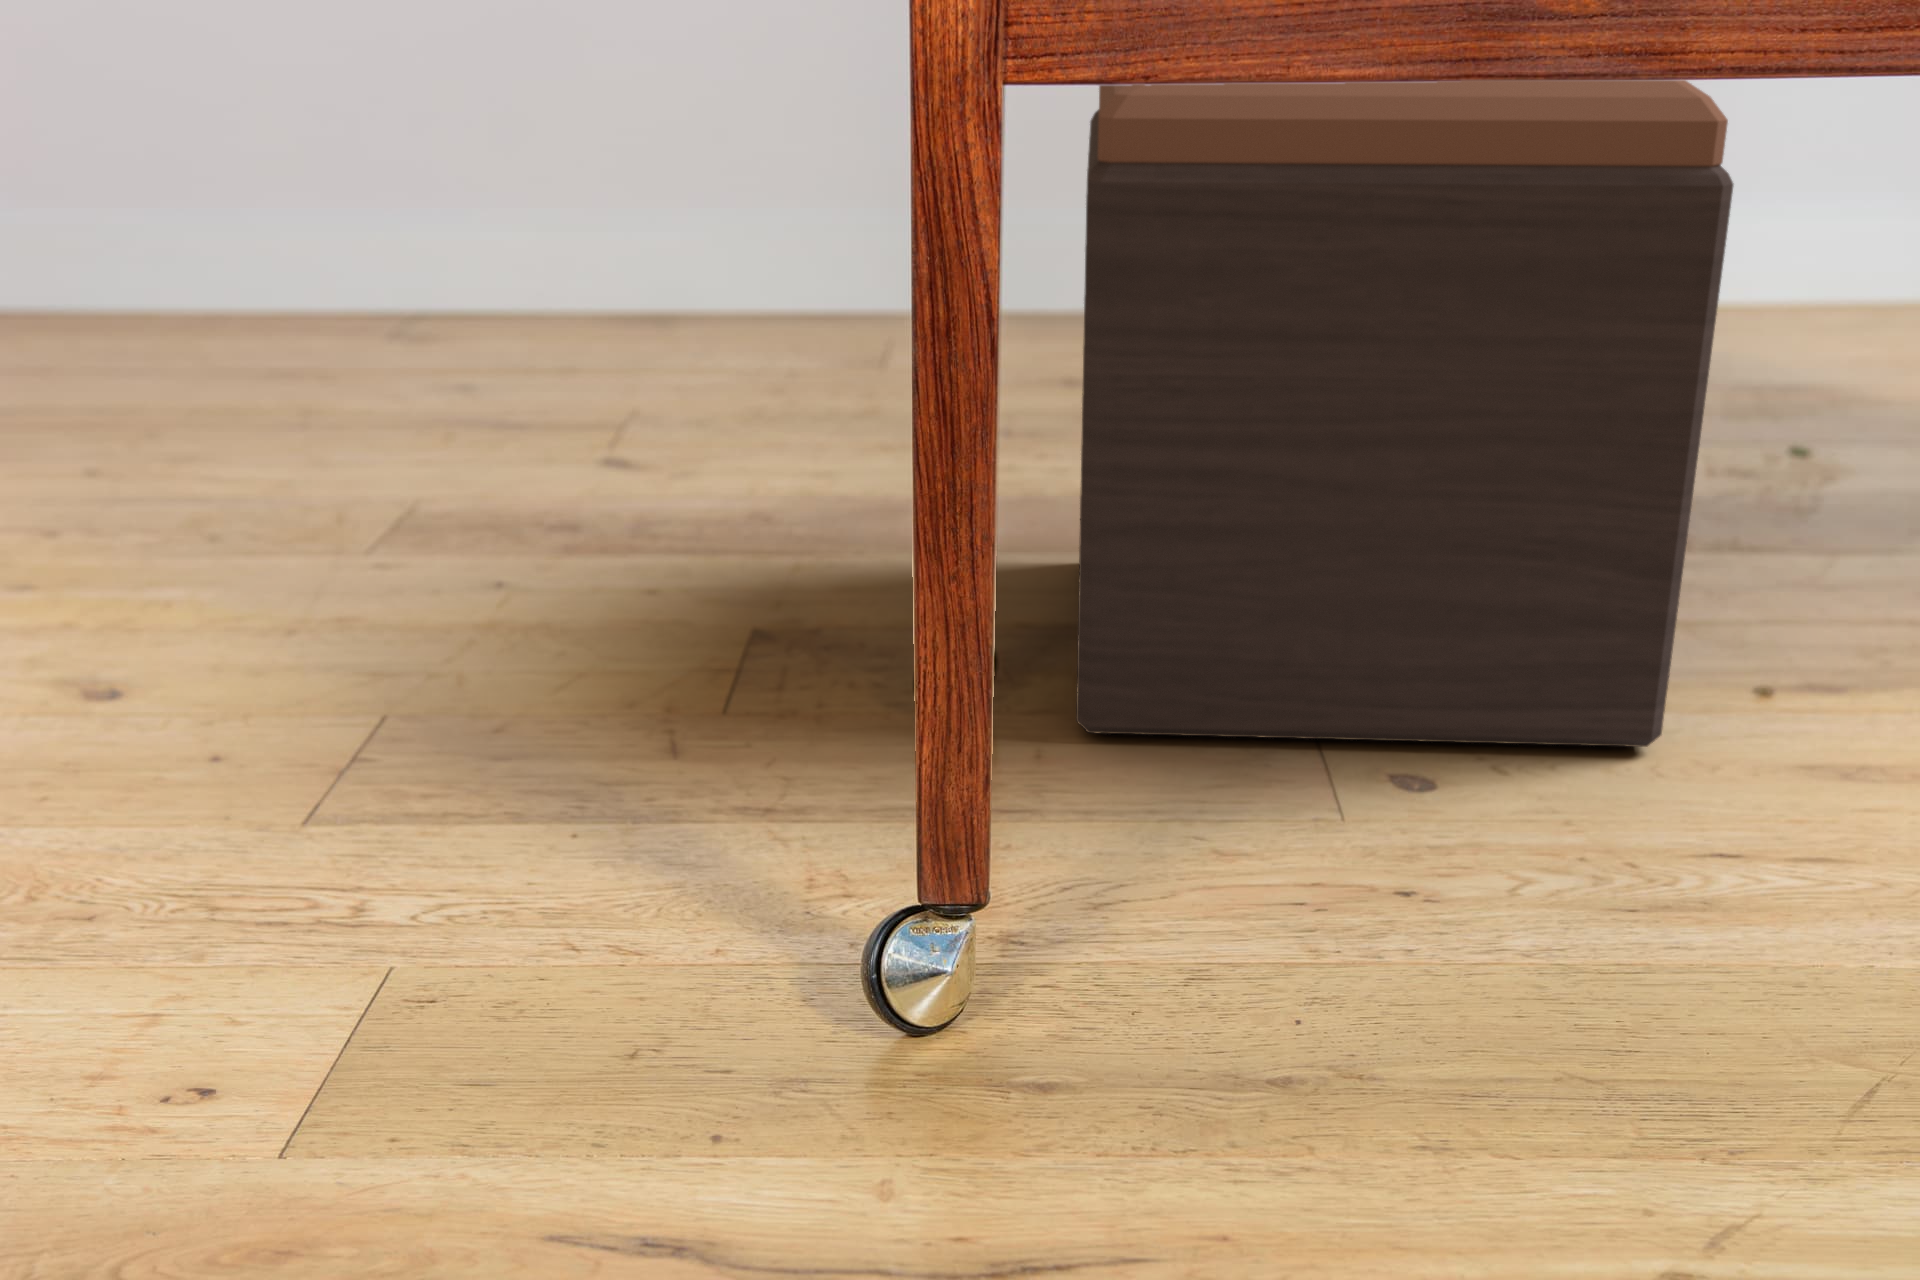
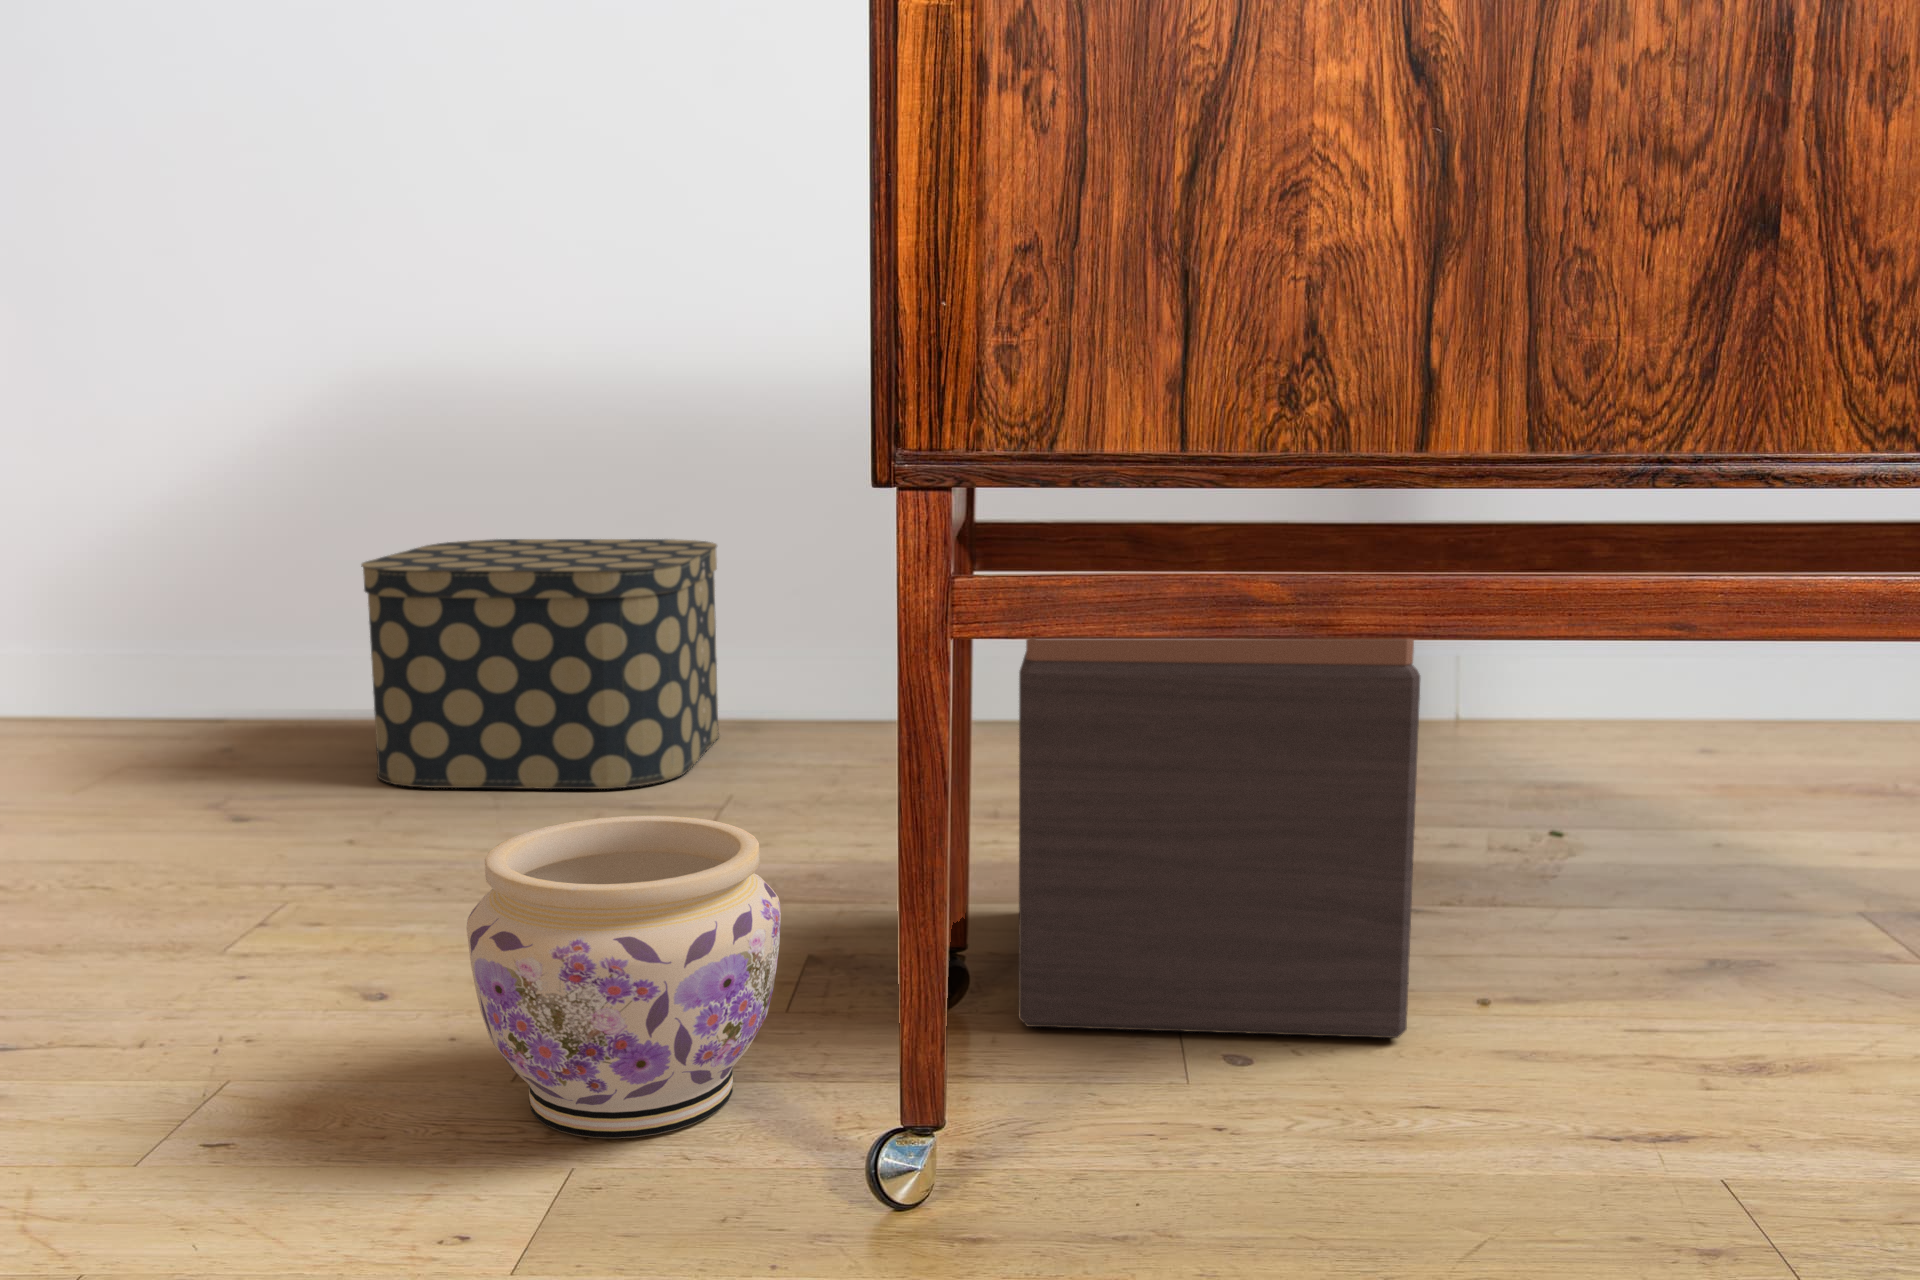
storage box: none [84,44,618,395] -> present [361,539,719,789]
planter: none [205,415,713,918] -> present [467,816,781,1138]

